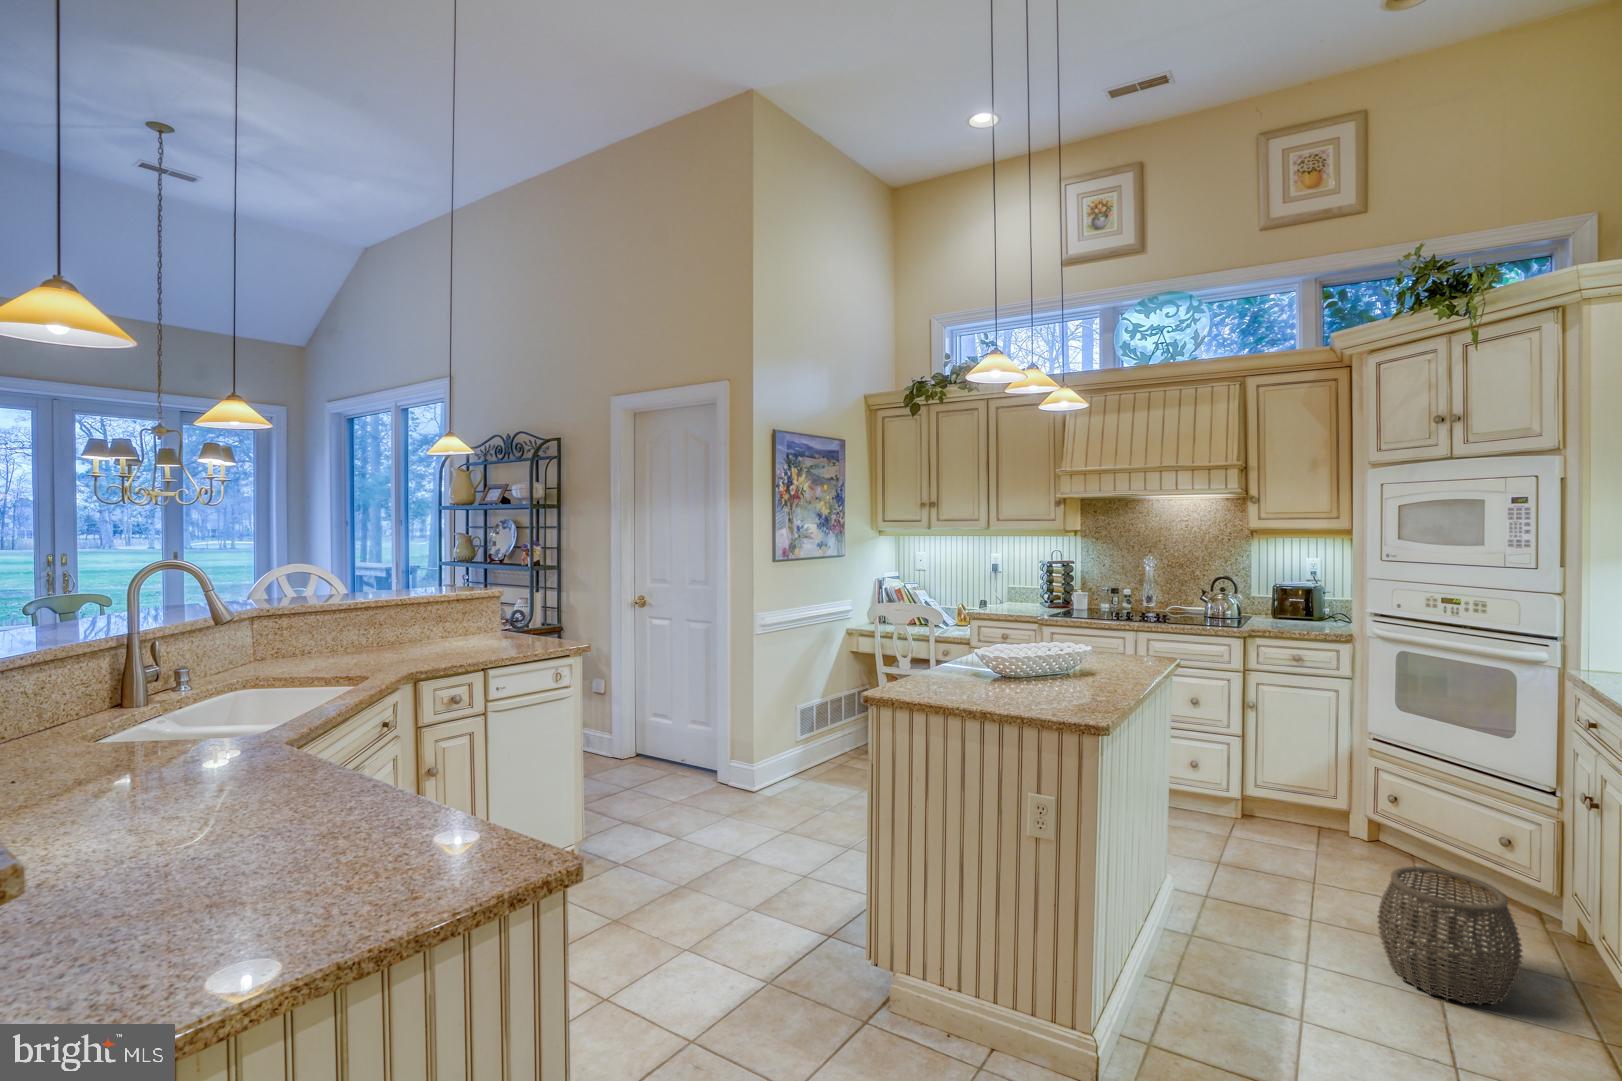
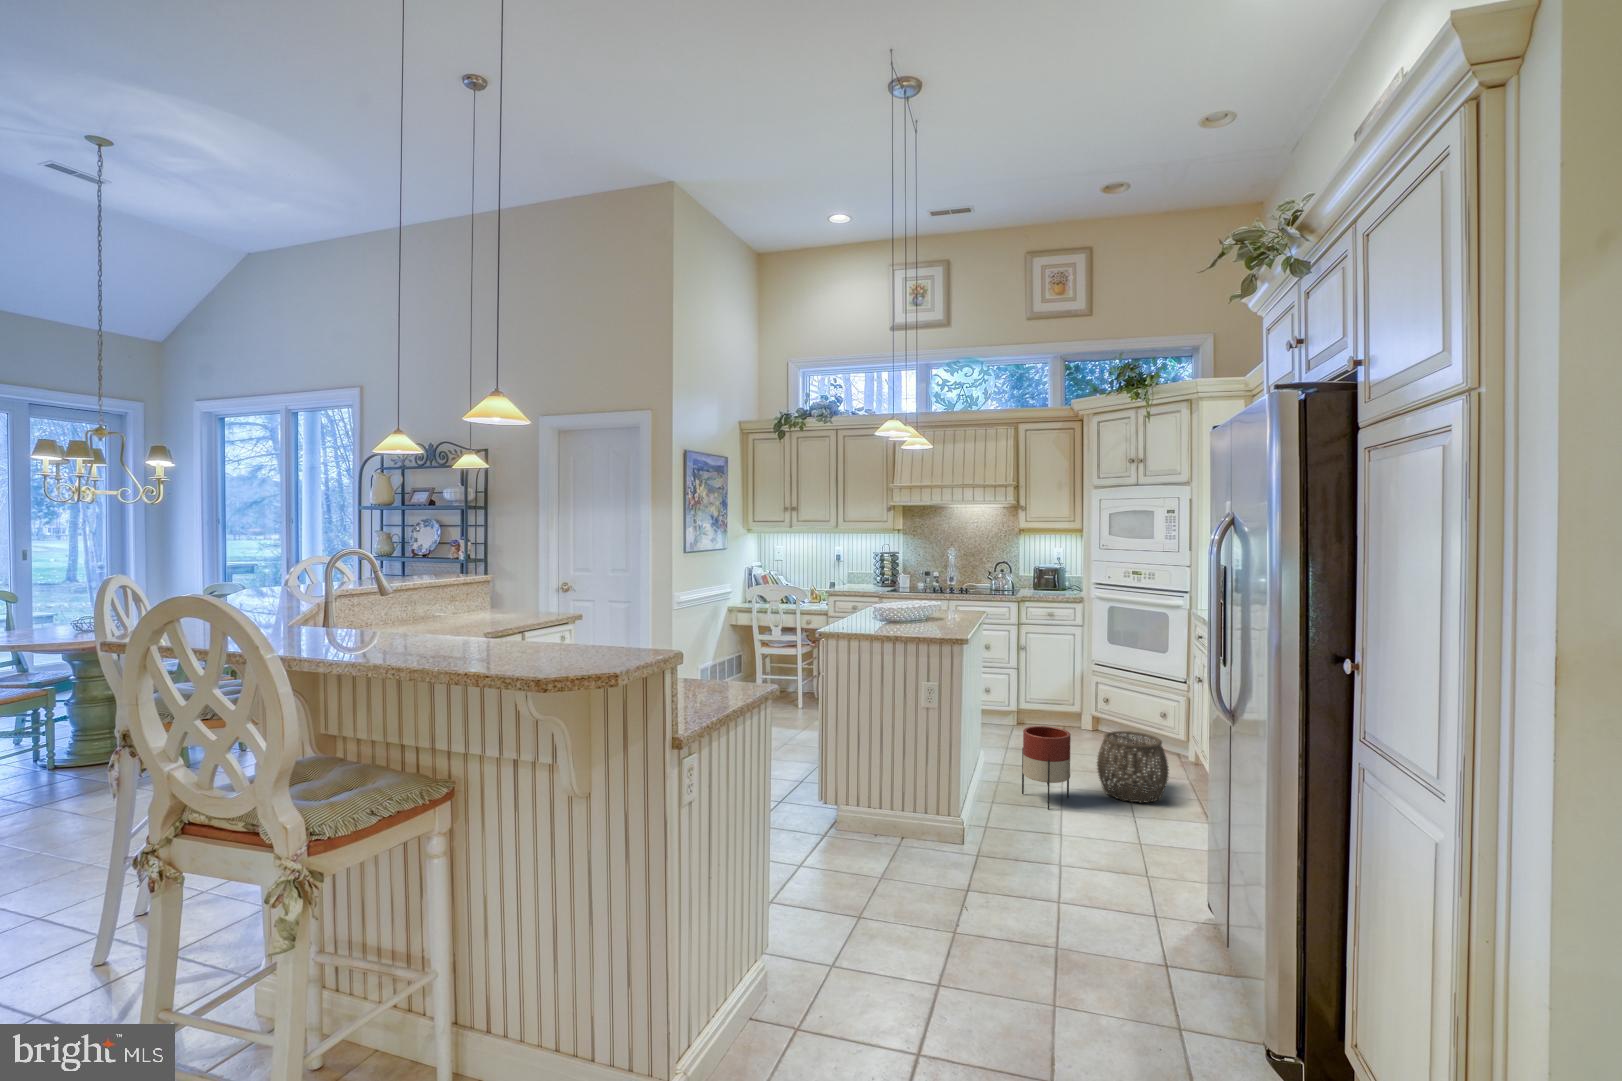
planter: none [1241,848,1328,996] -> present [1022,726,1071,810]

